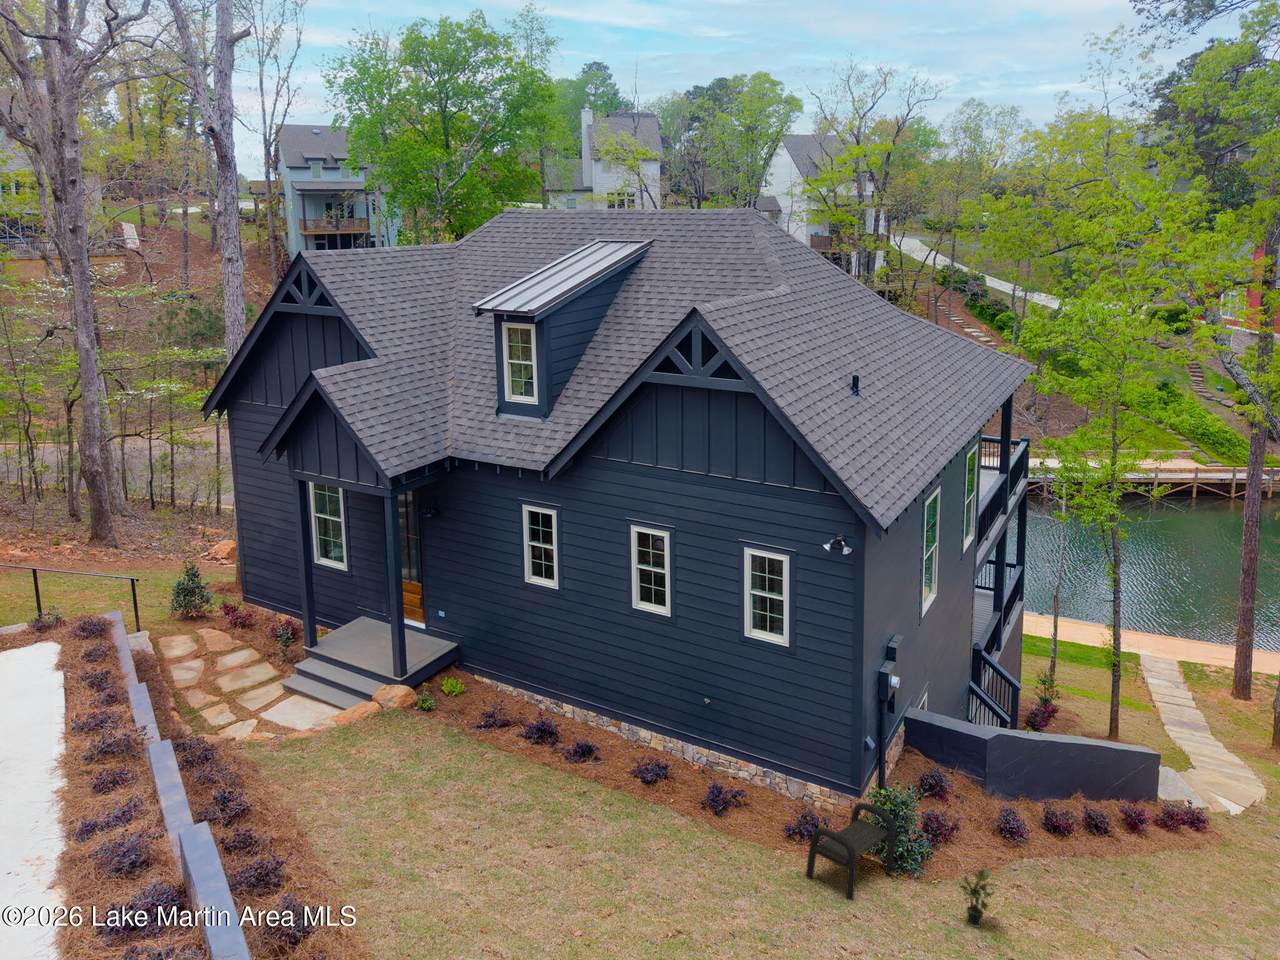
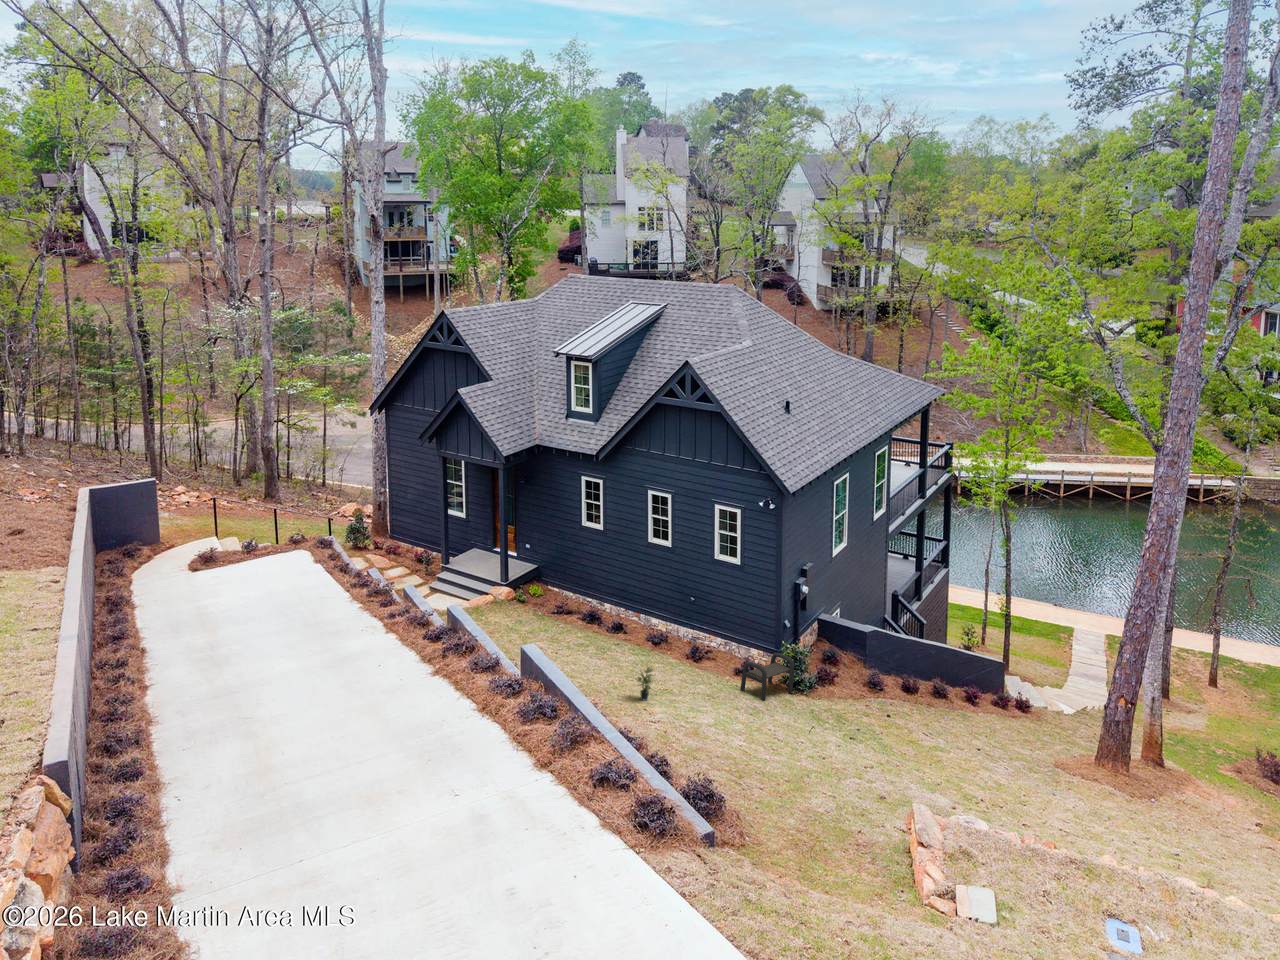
potted plant: present [960,868,995,927] -> present [638,667,654,701]

